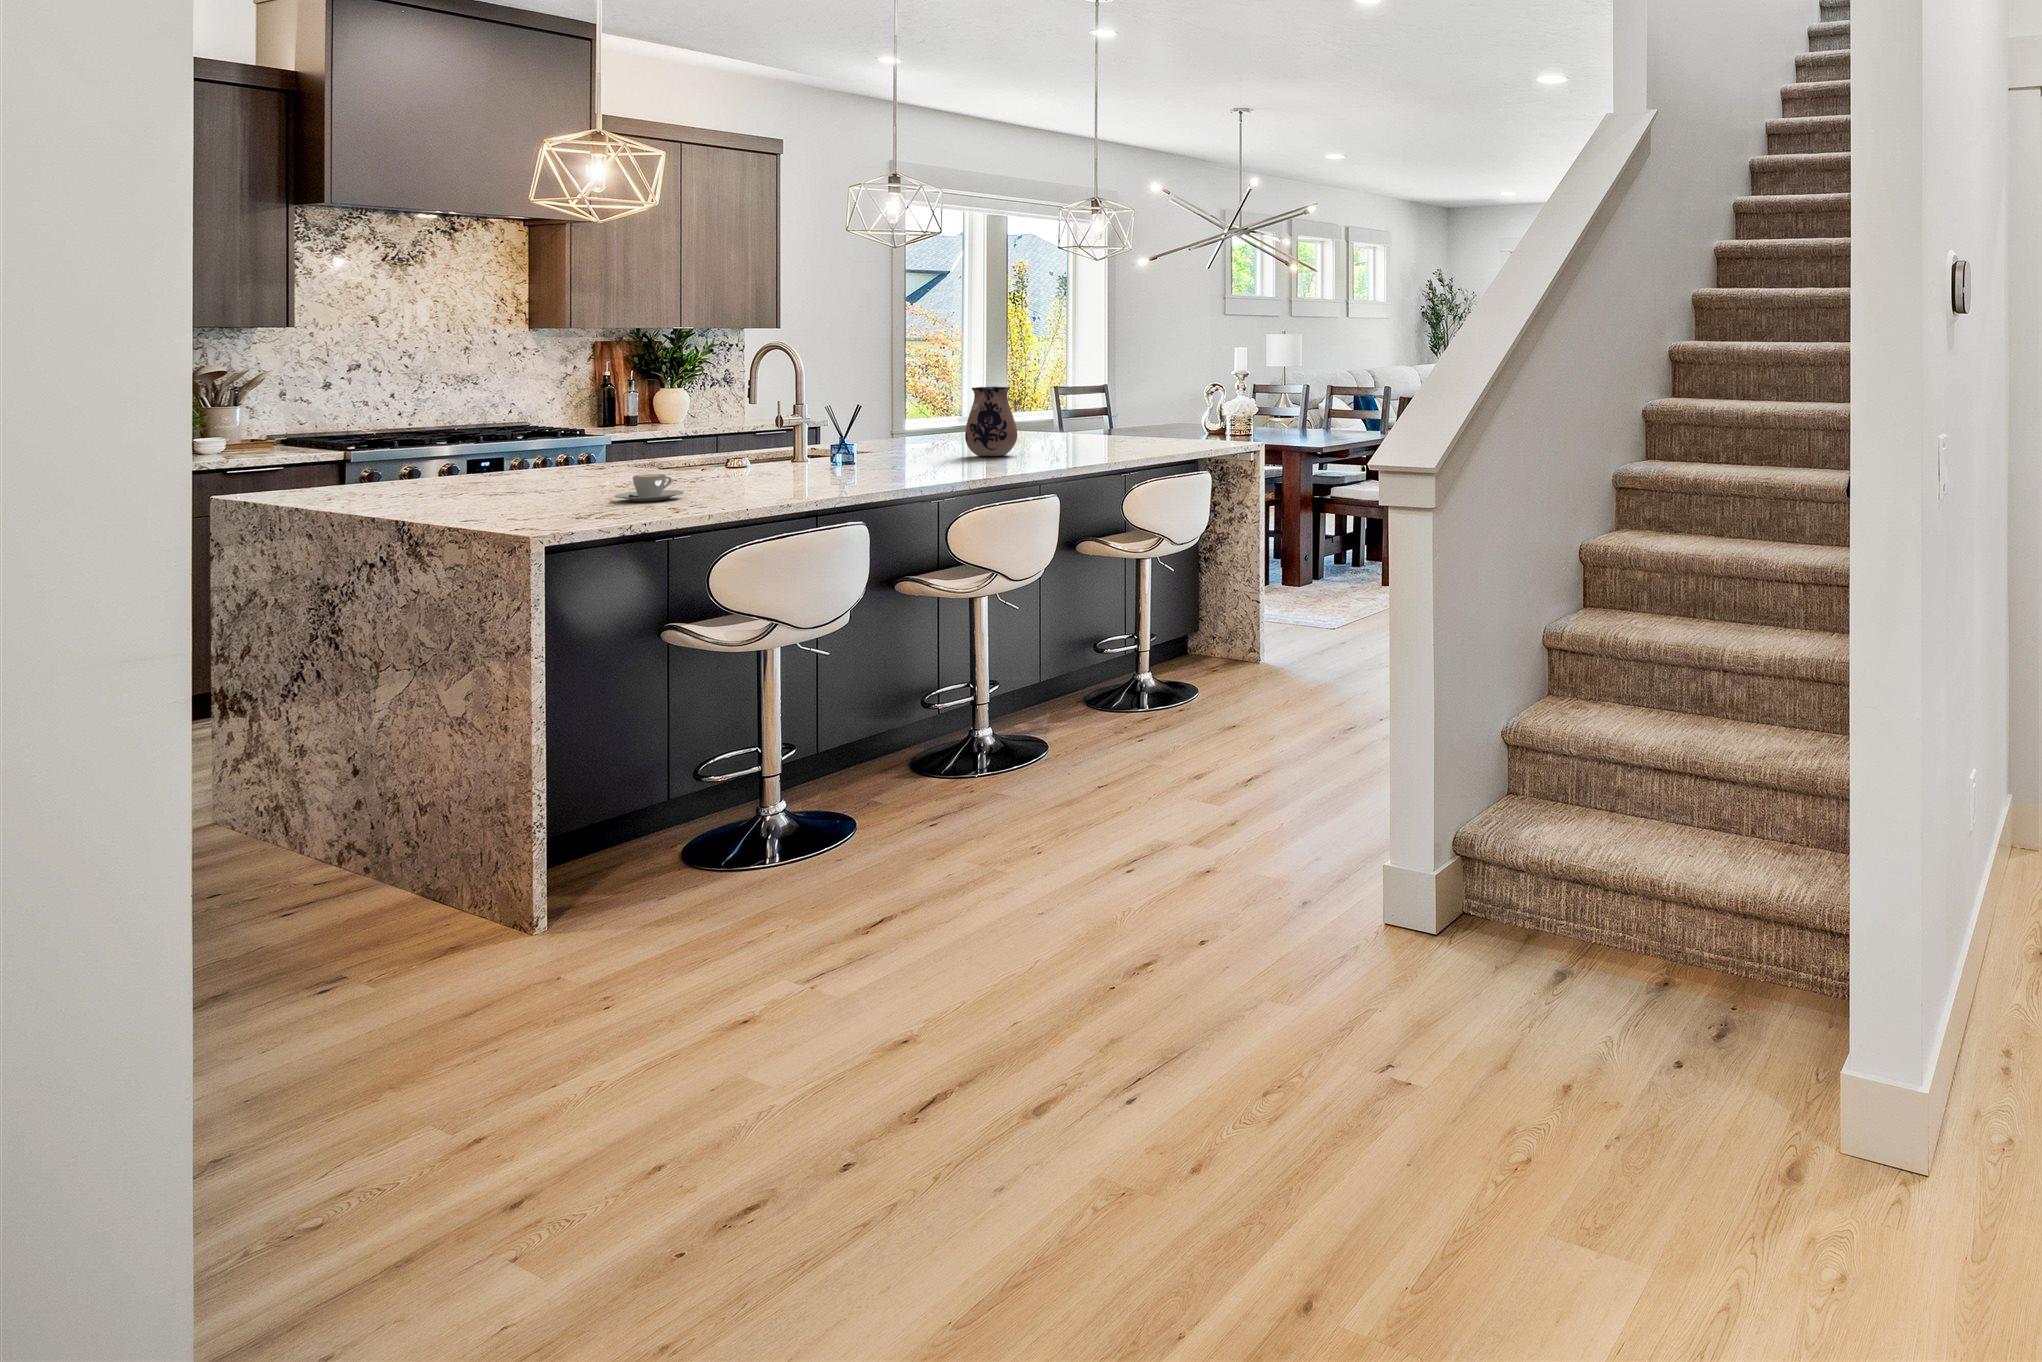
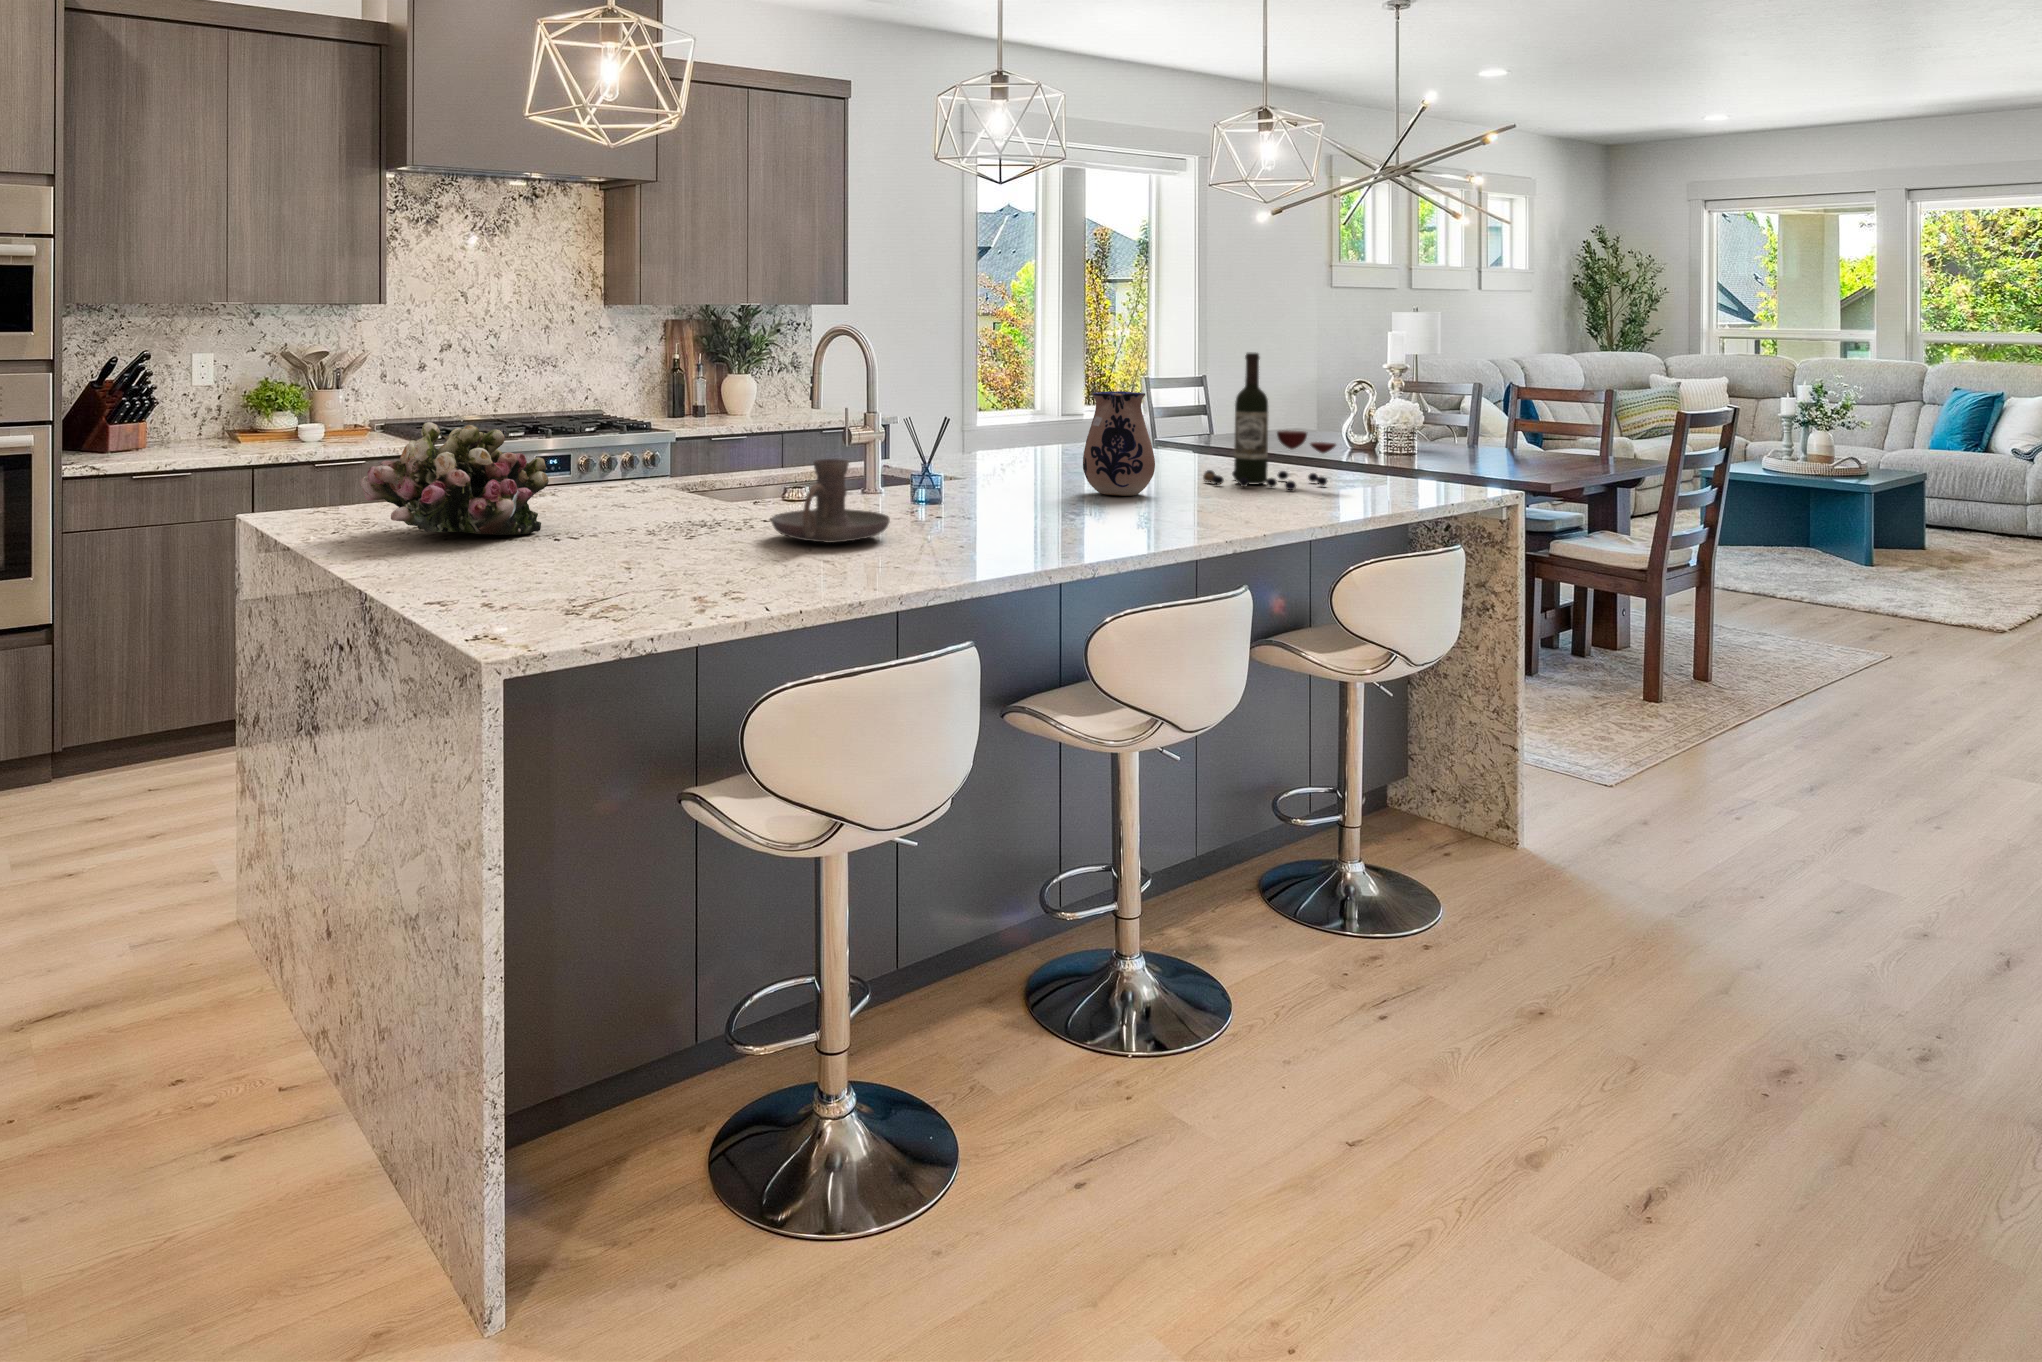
wine bottle: none [1059,360,1149,449] -> present [1203,353,1336,490]
flower arrangement: none [369,415,535,491] -> present [360,422,549,535]
candle holder: none [721,430,811,484] -> present [771,459,890,543]
coffee cup: present [615,474,684,501] -> none [625,532,717,577]

